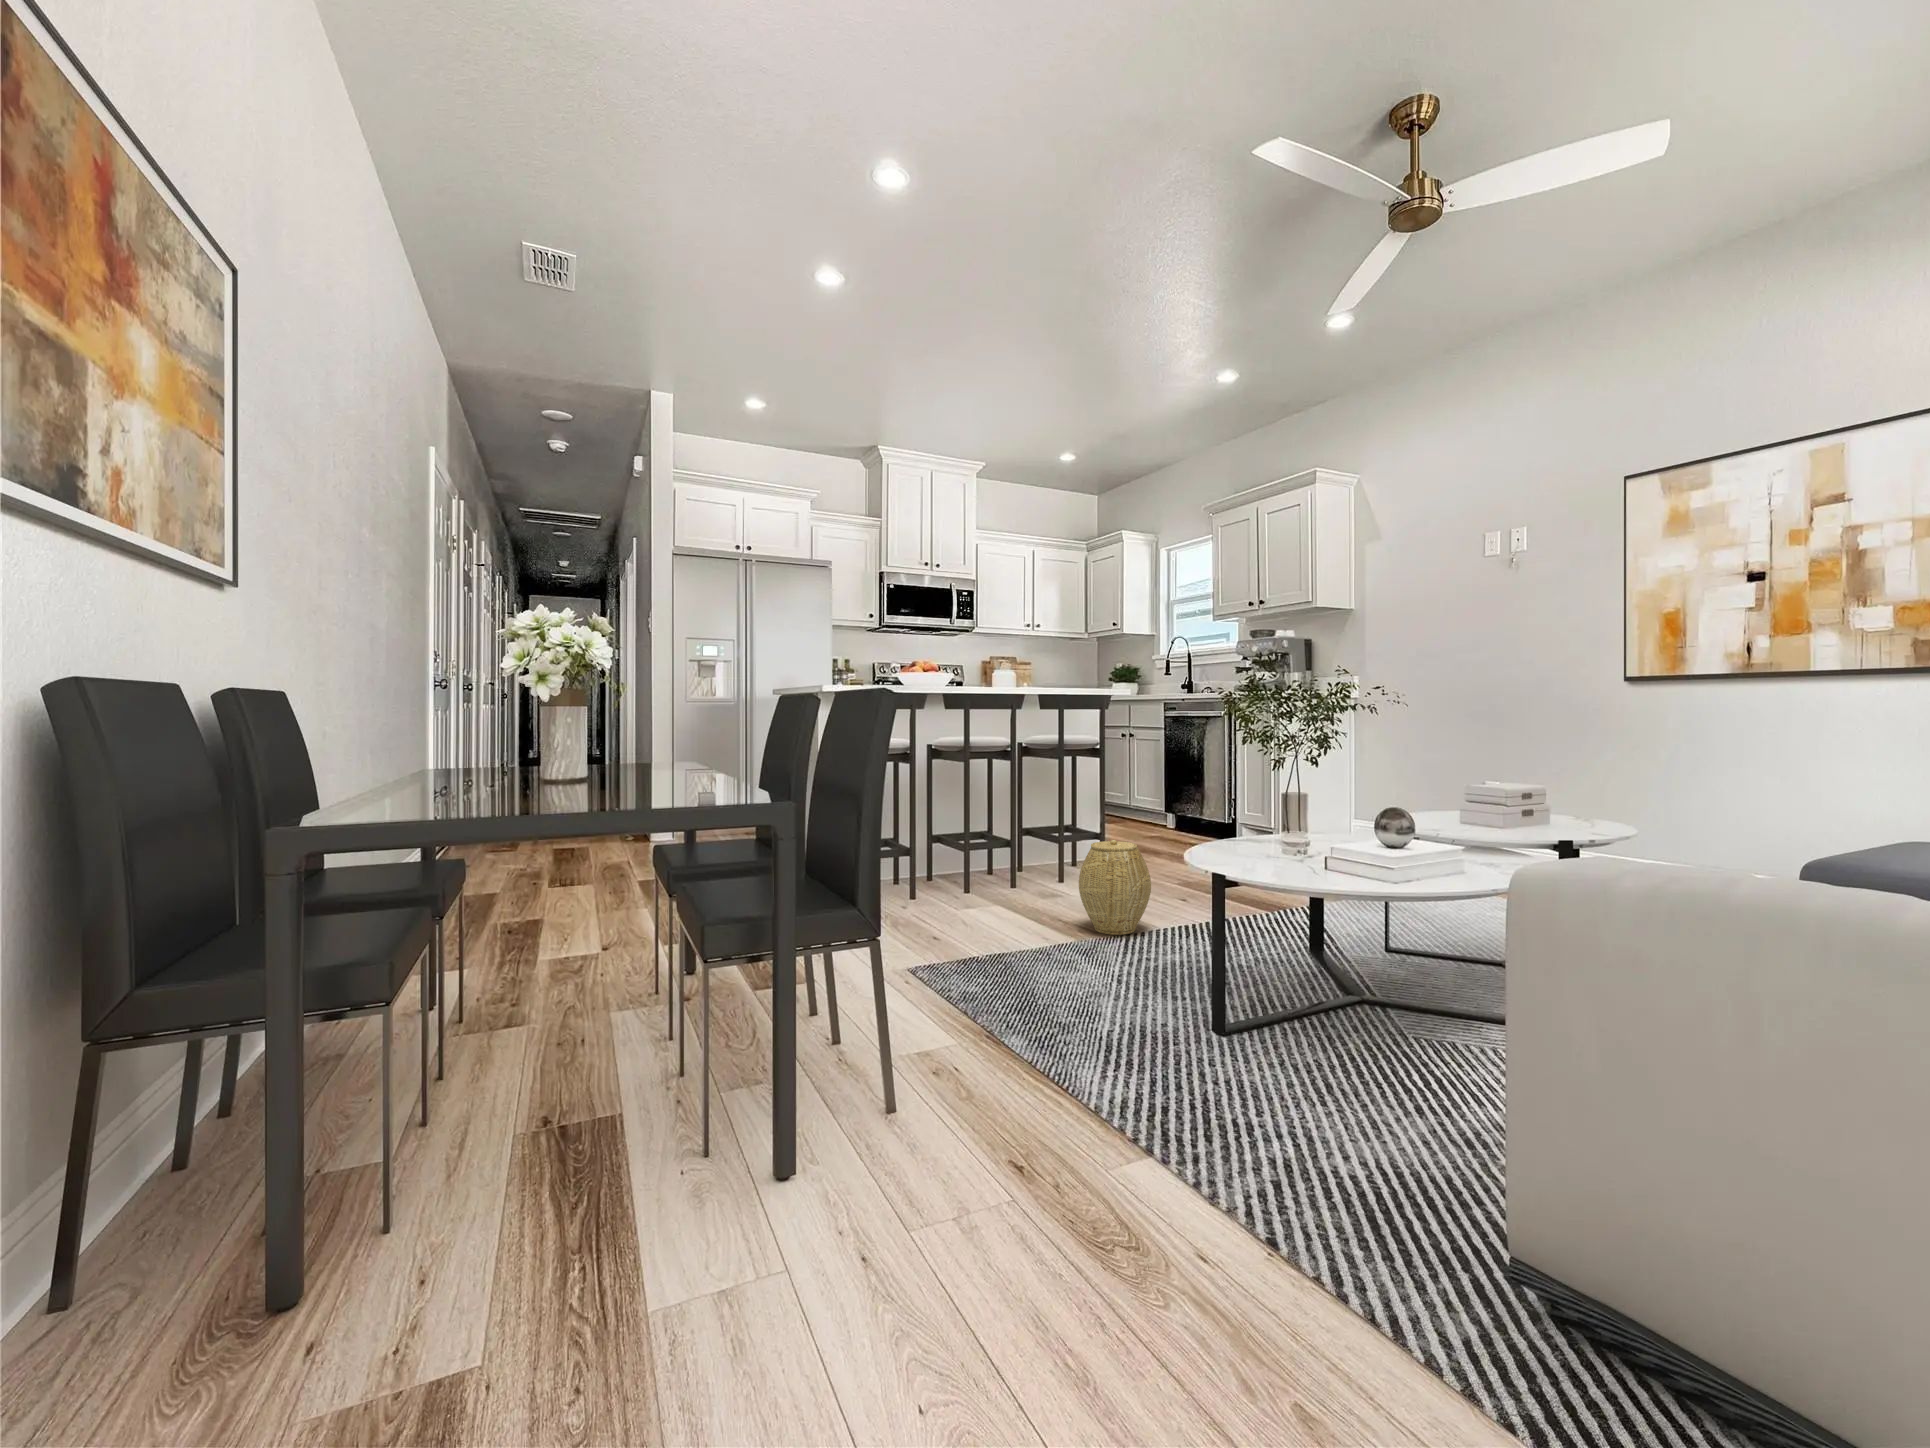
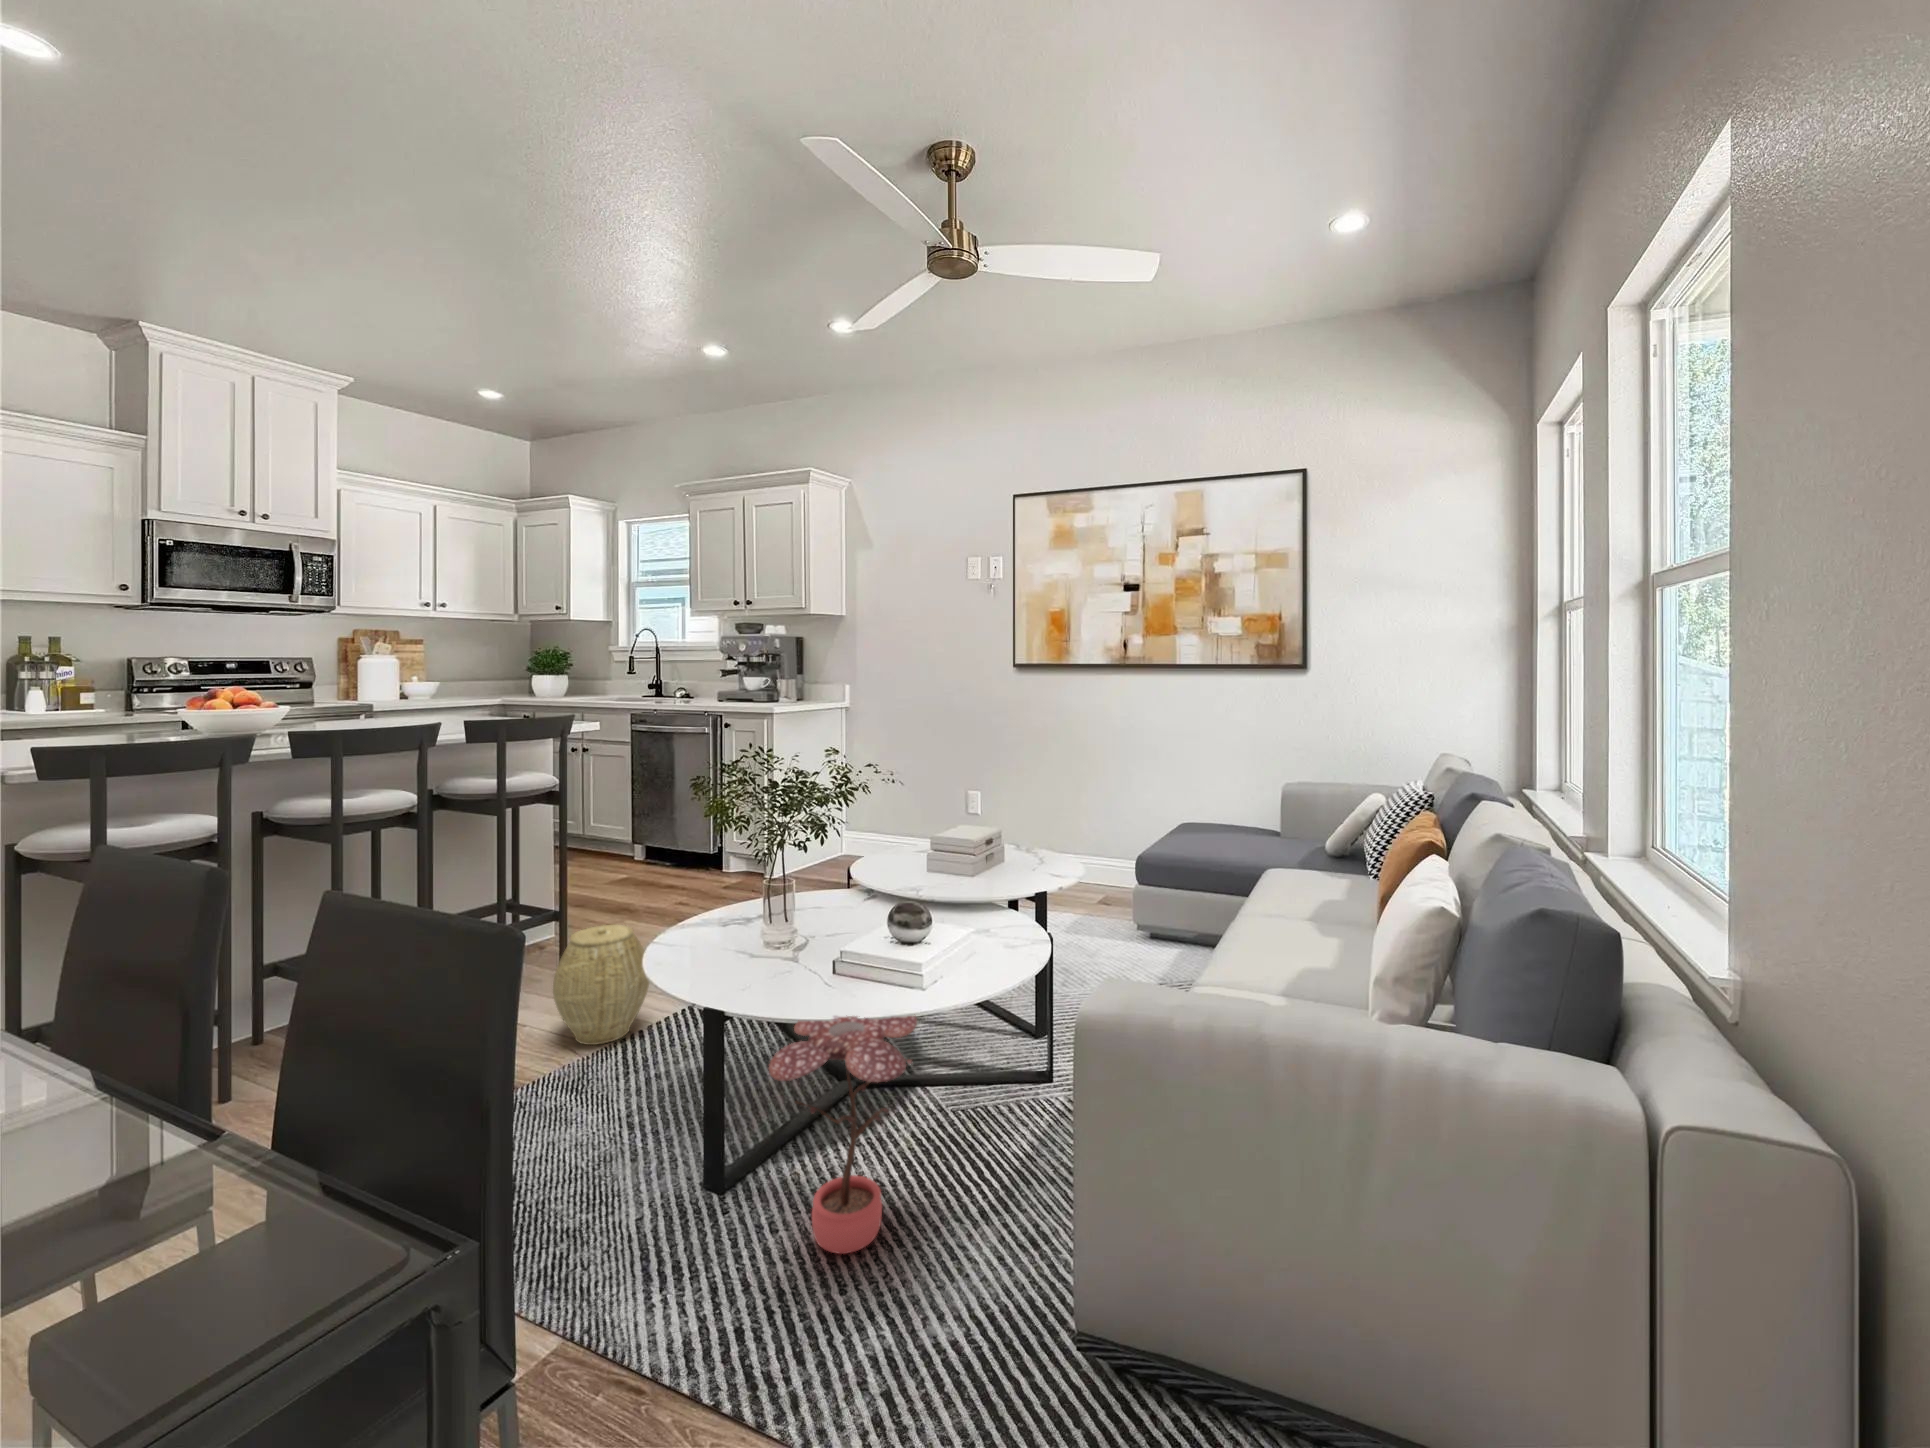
potted plant: none [1198,883,1346,1095] -> present [769,1016,917,1254]

